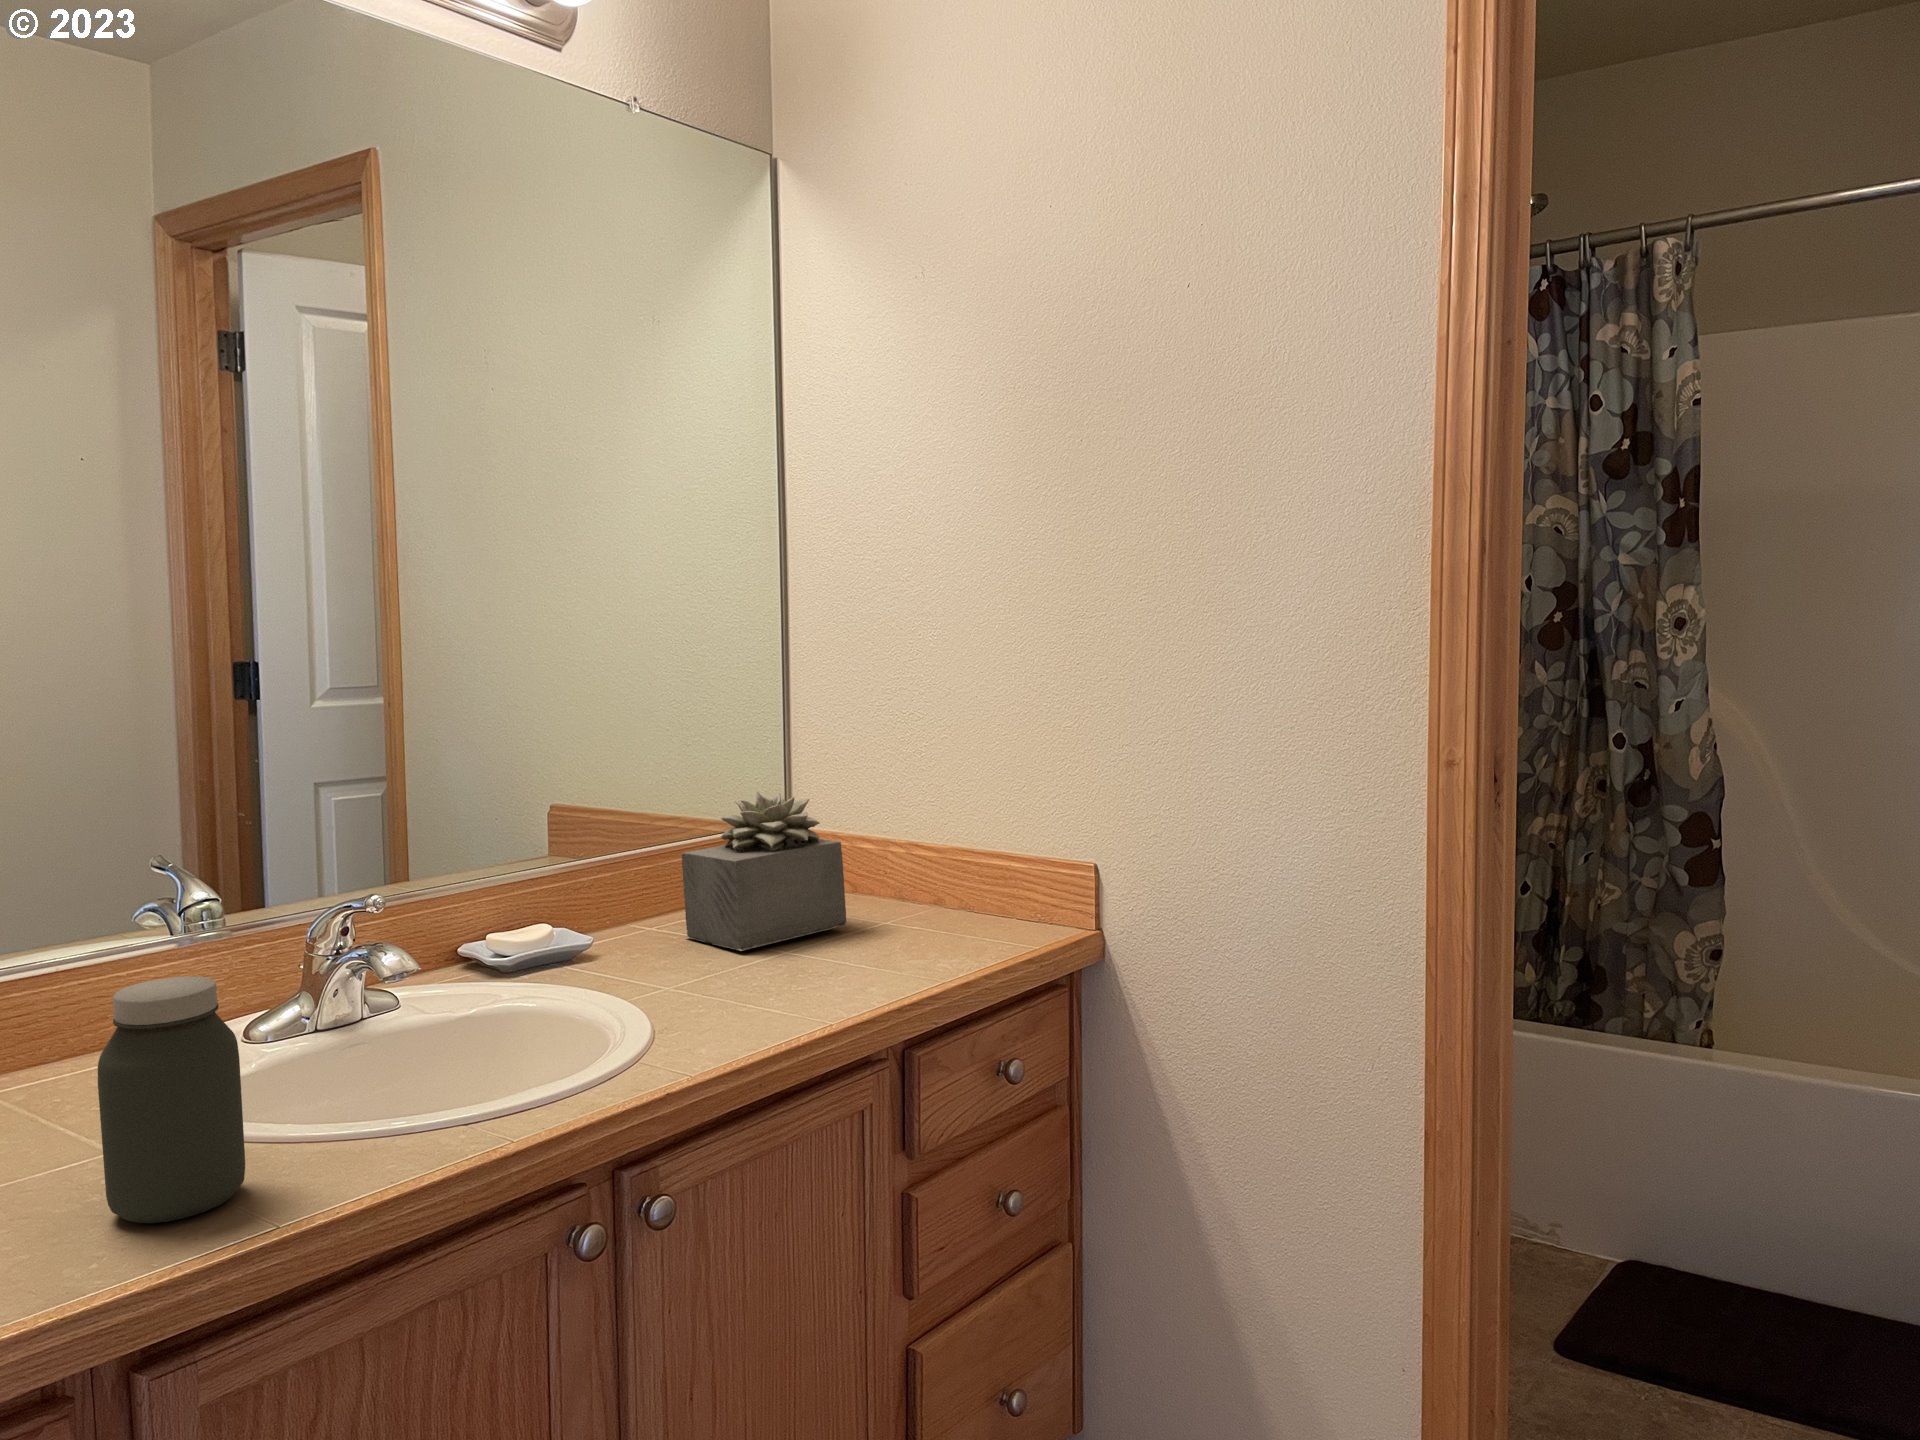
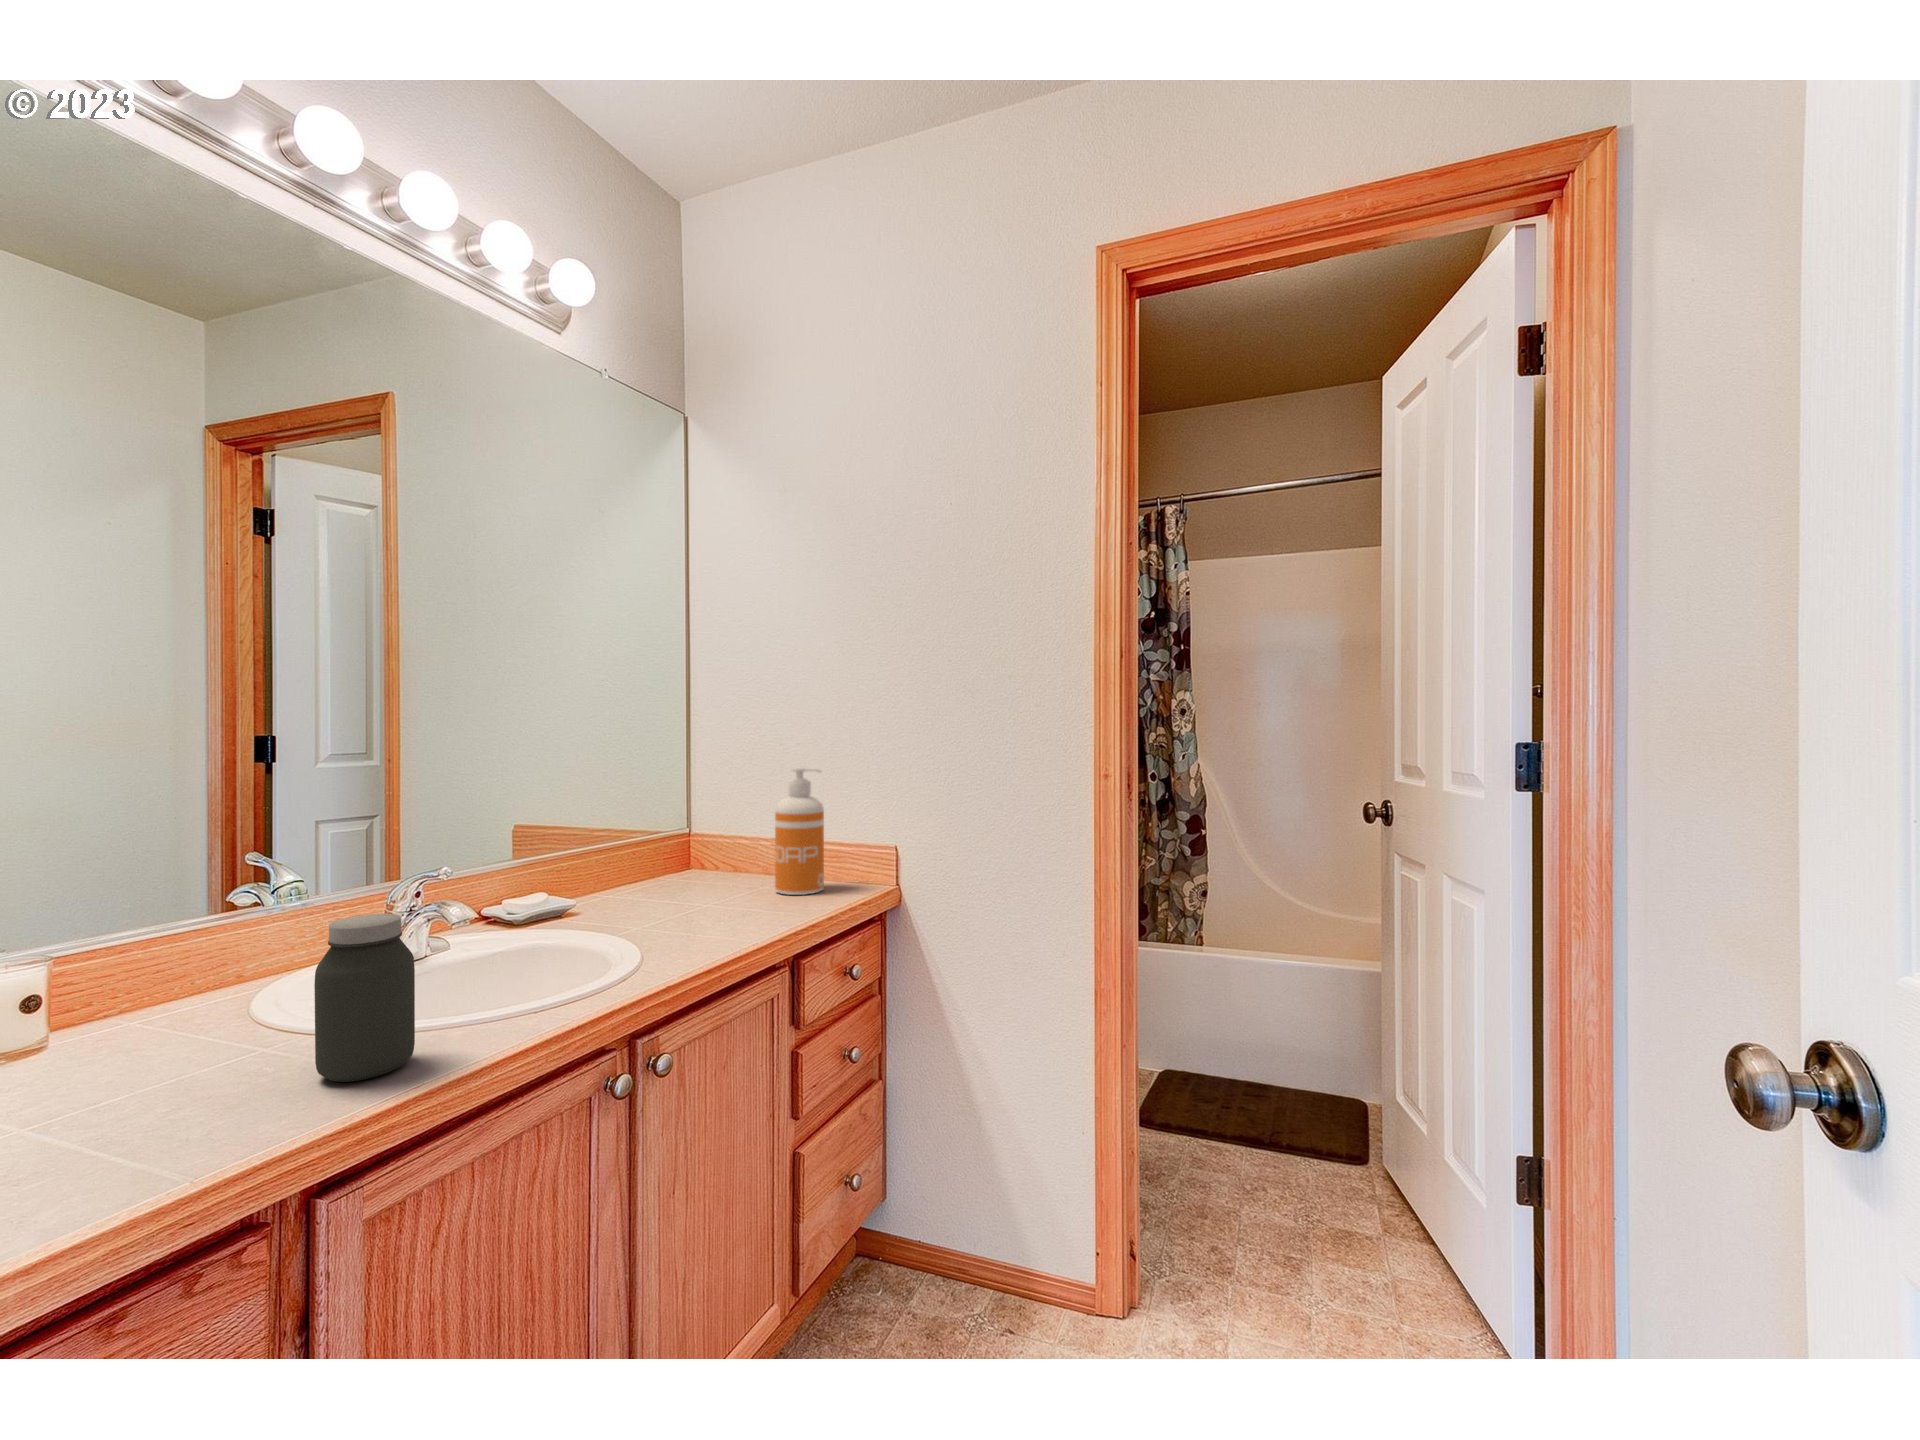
soap dispenser: none [895,735,976,940] -> present [775,768,824,895]
succulent plant: present [682,792,848,951] -> none [632,805,743,906]

